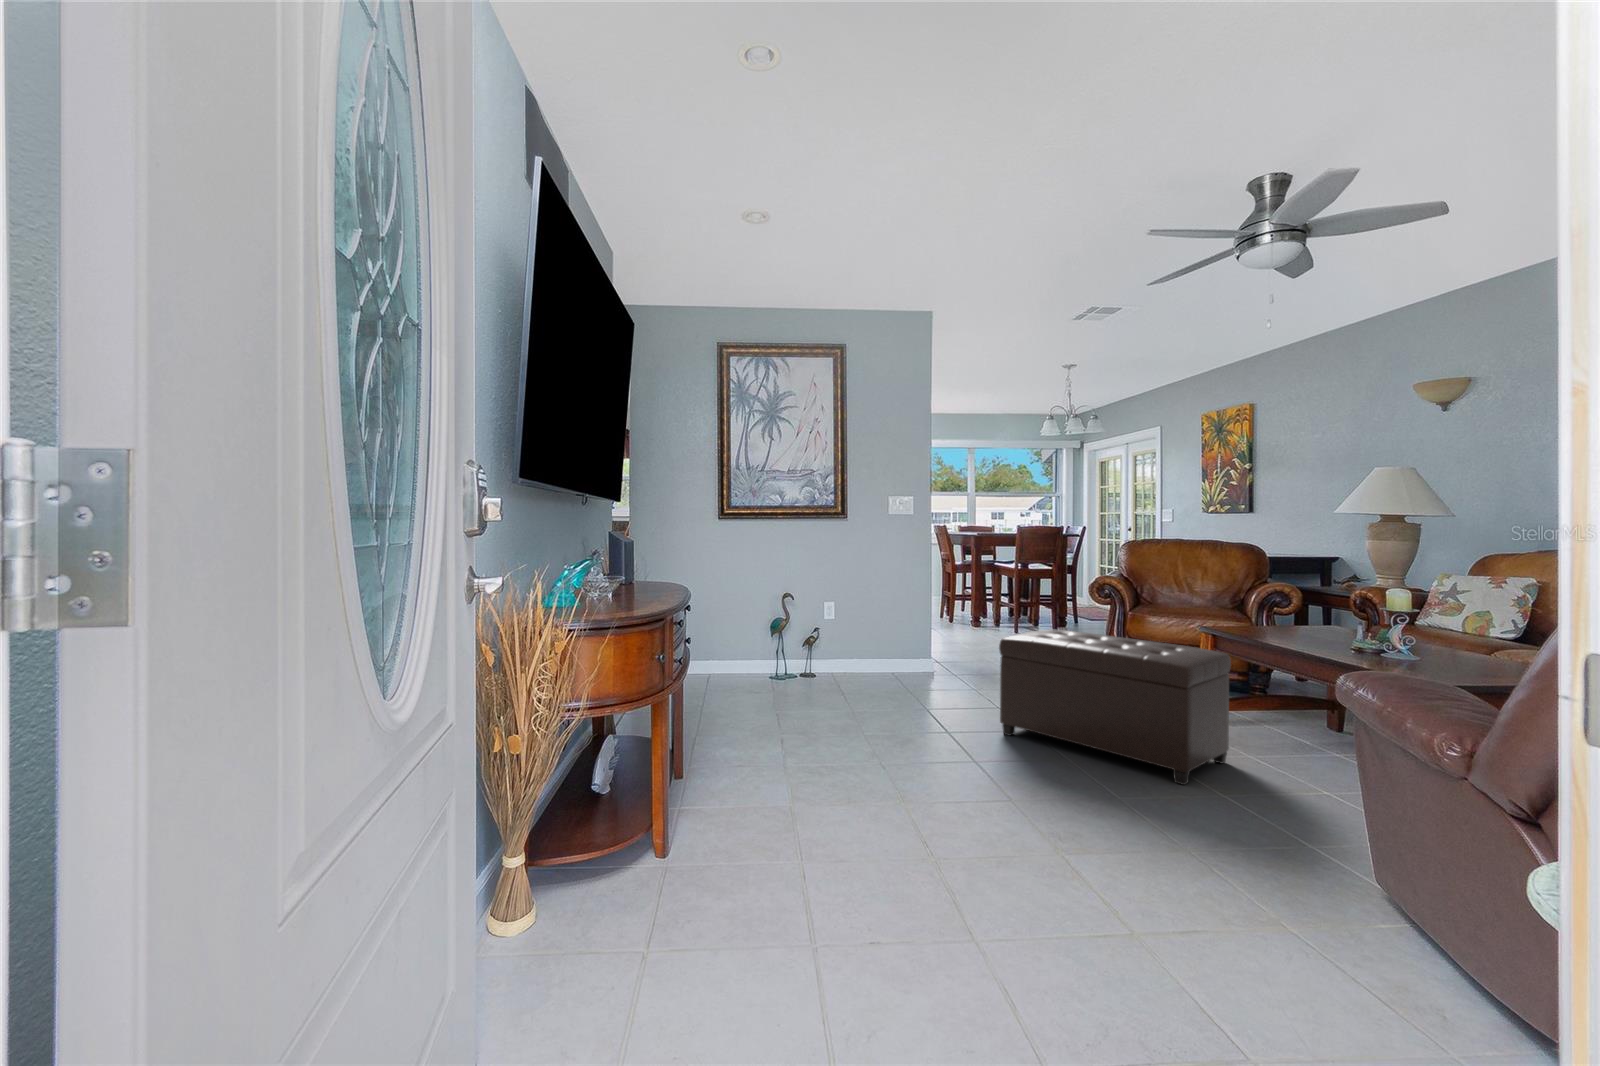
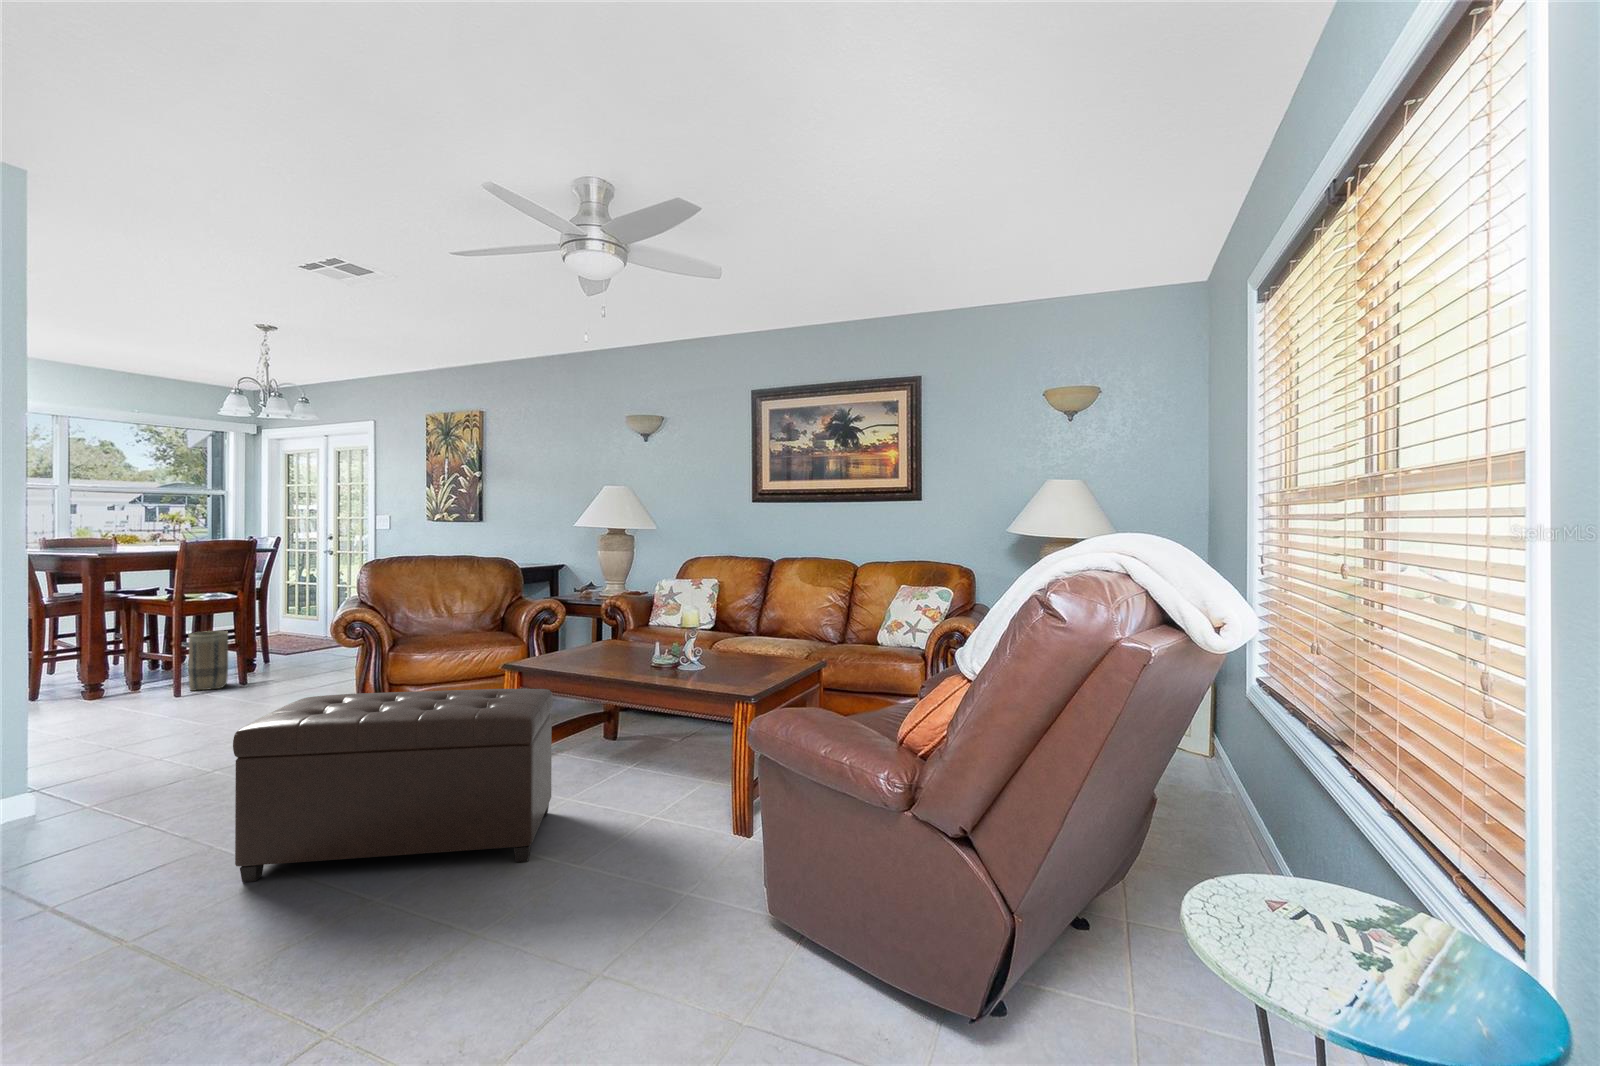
basket: none [1023,591,1045,631] -> present [189,631,228,691]

